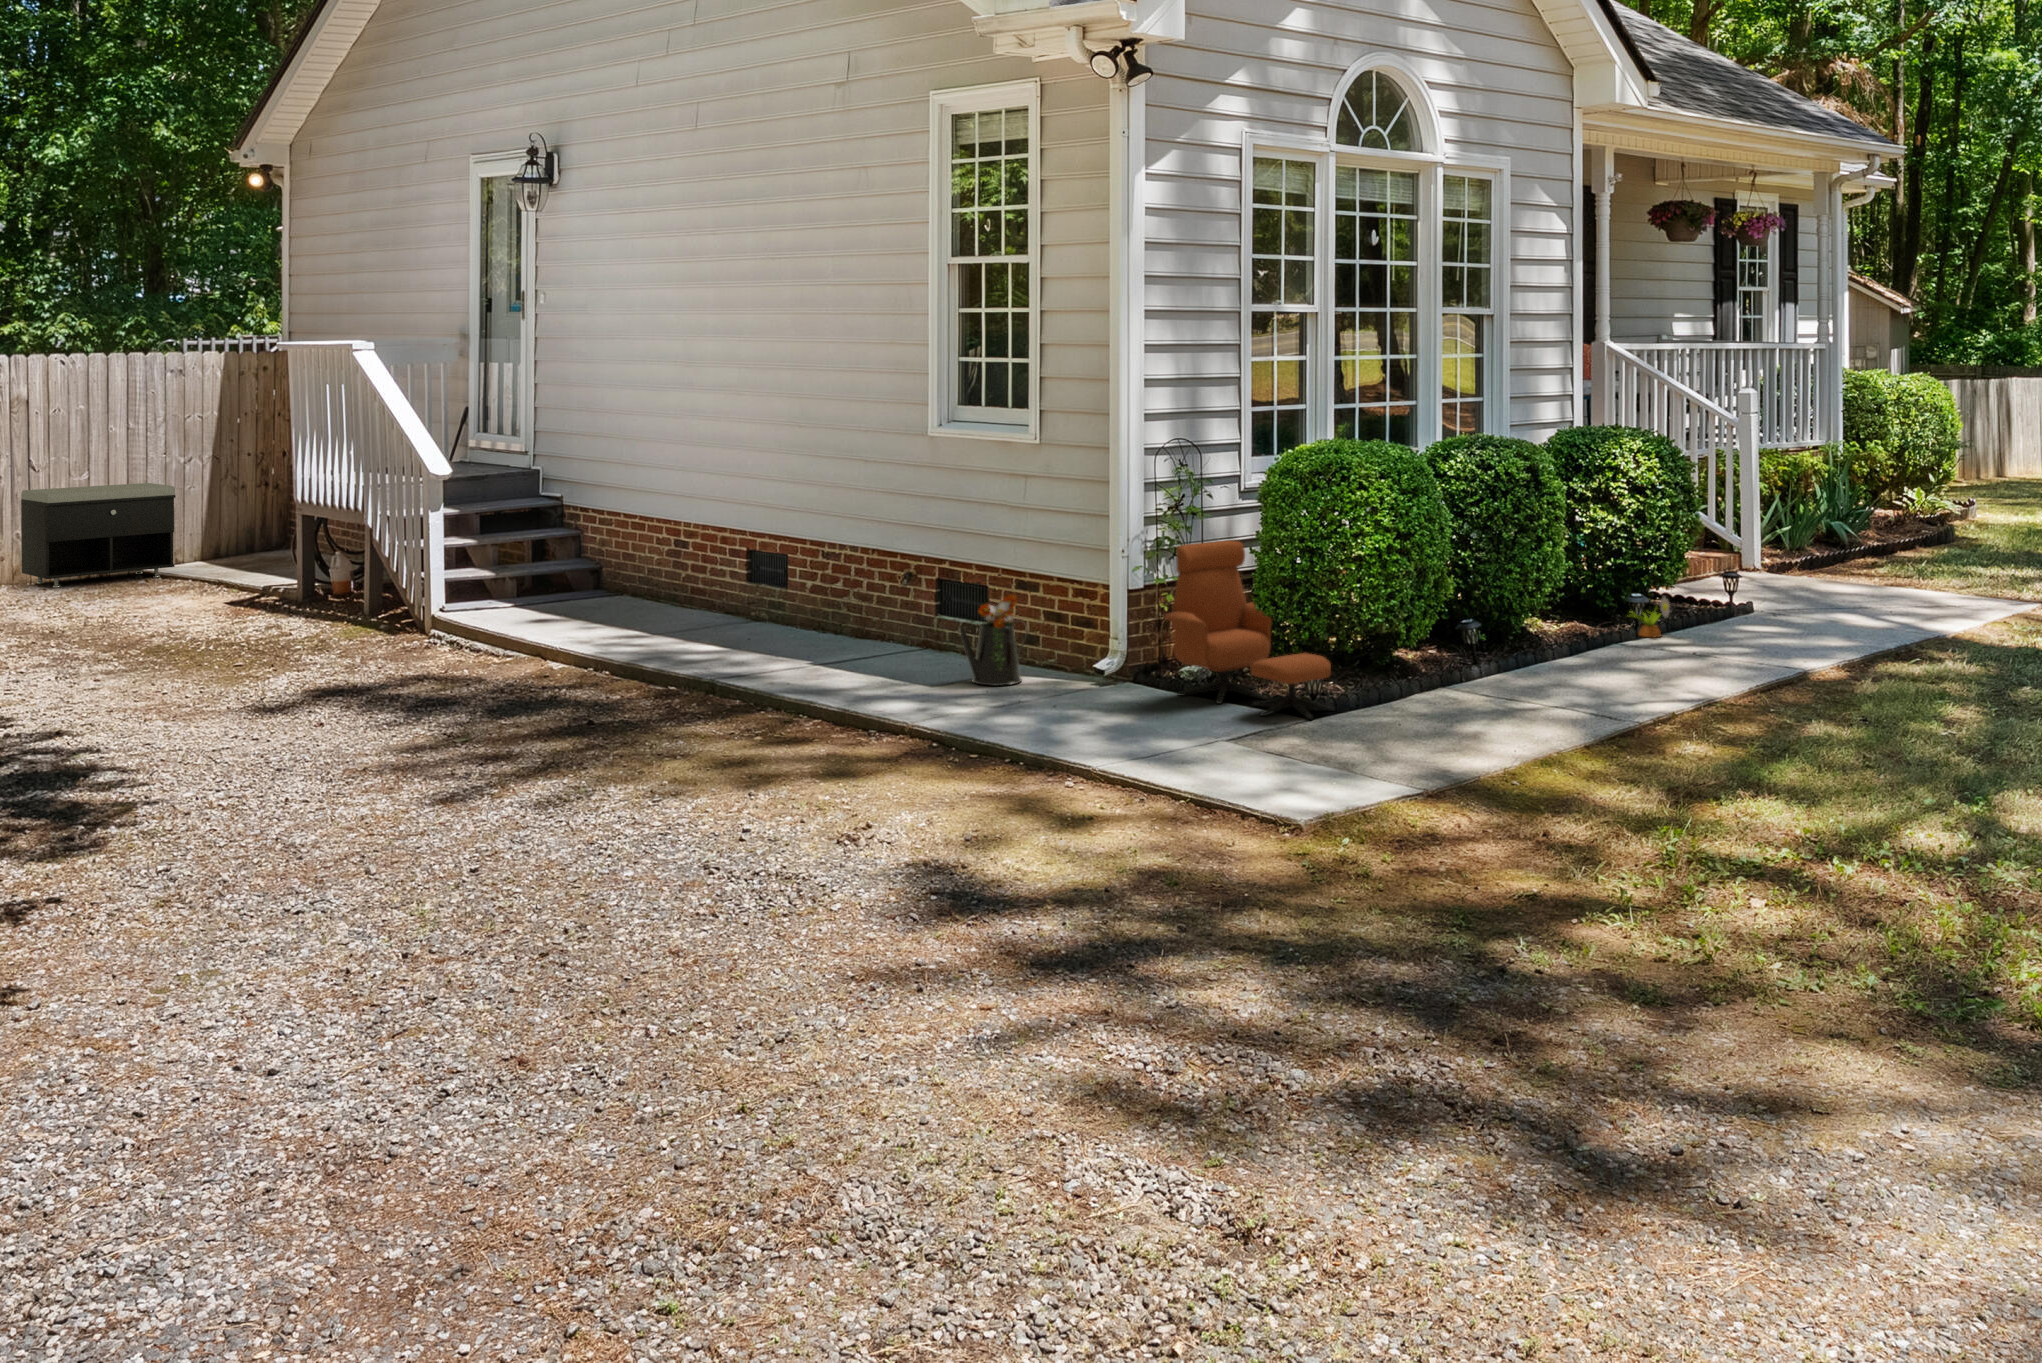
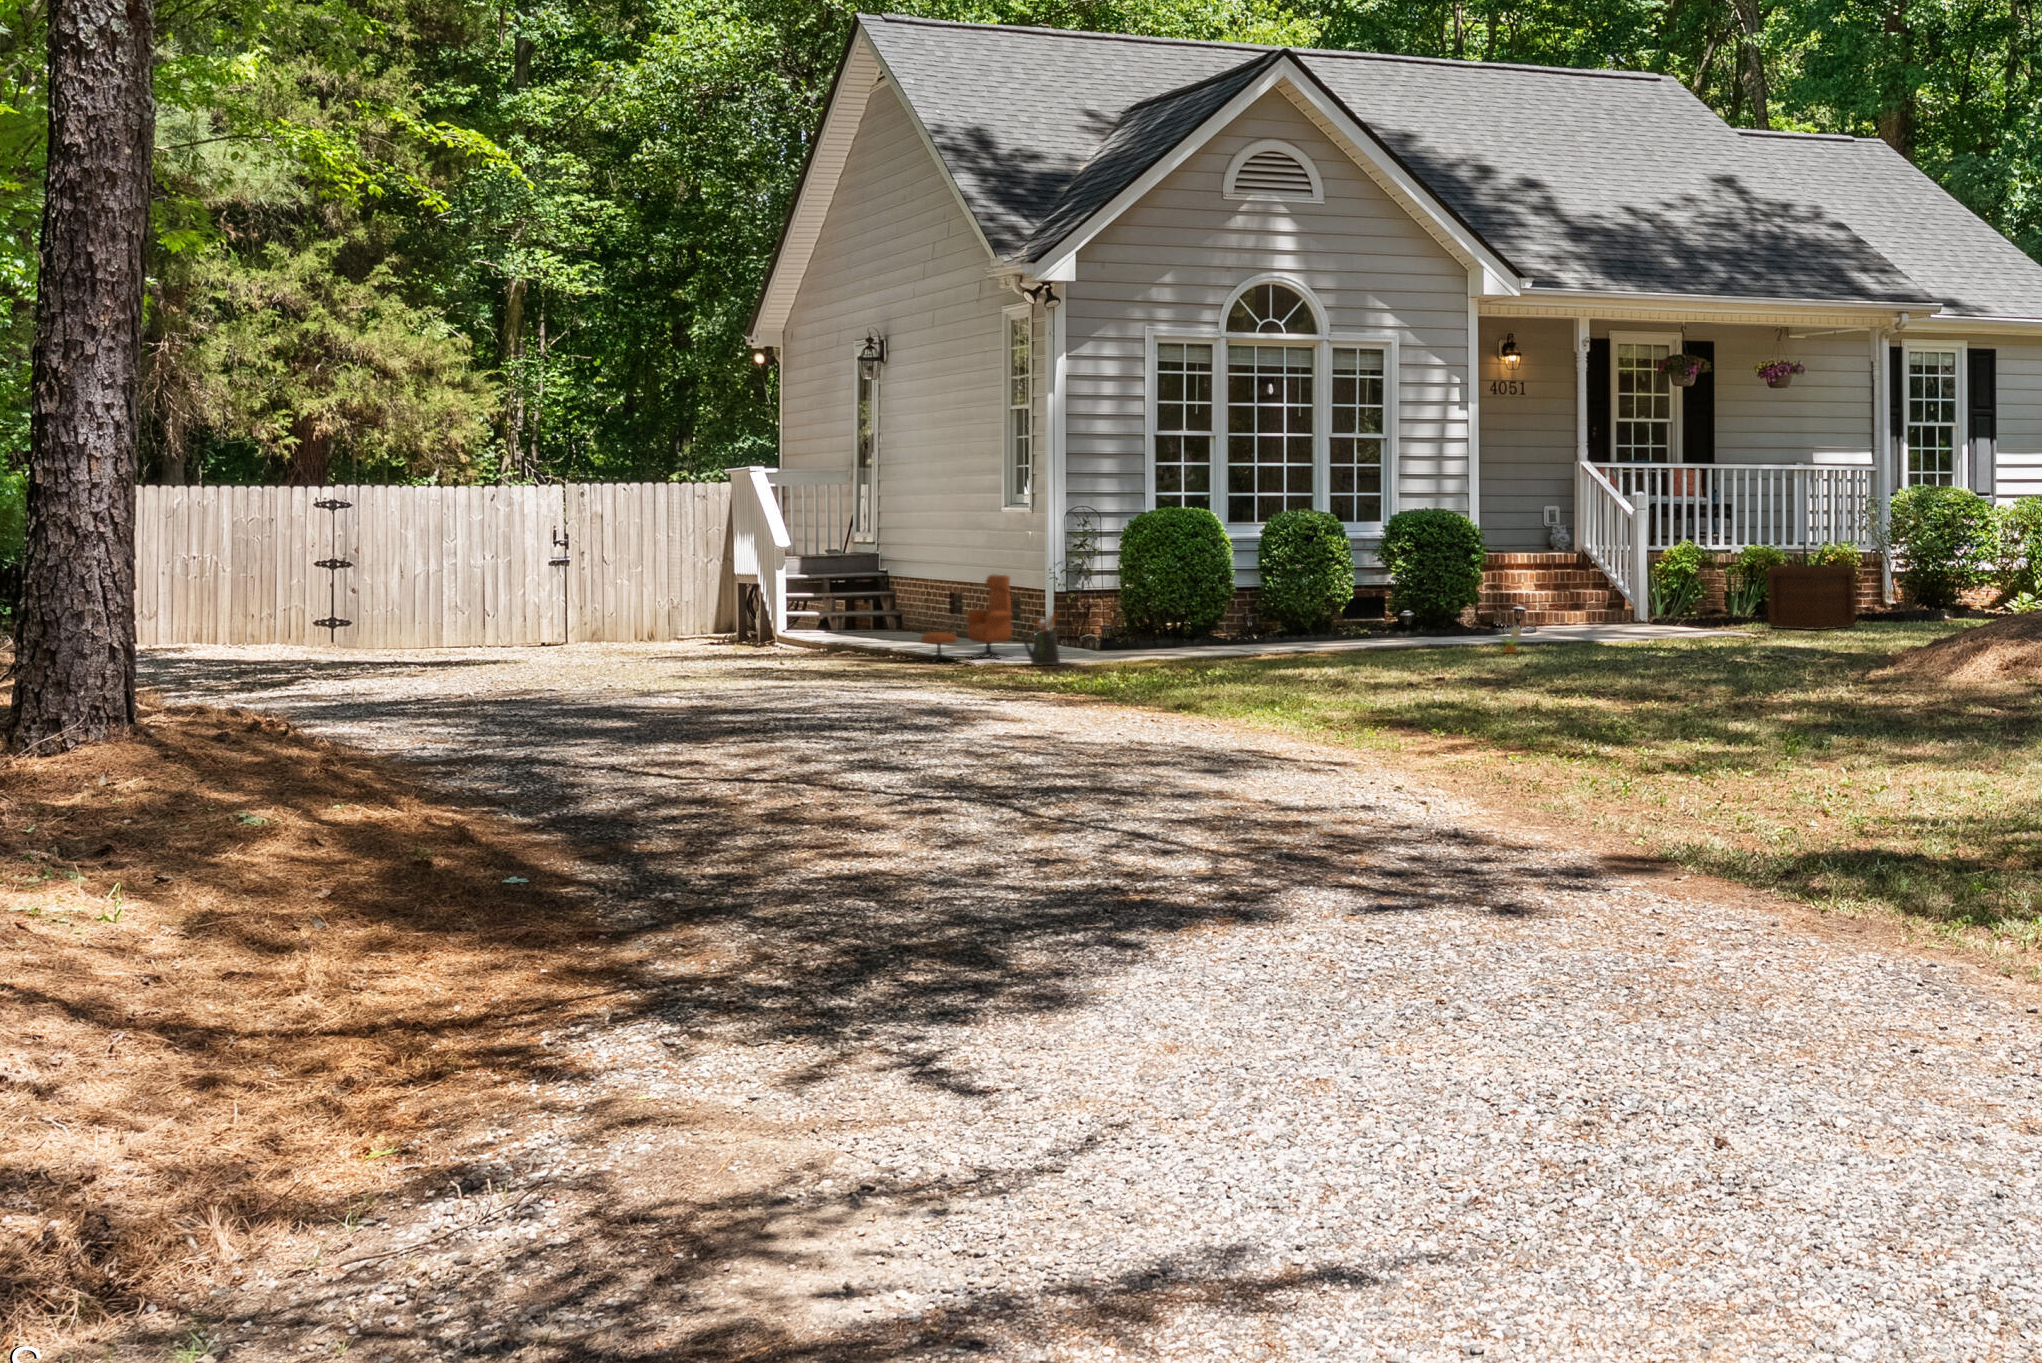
storage bench: present [21,483,176,588] -> none [587,570,680,635]
wooden crate: none [1771,484,1867,573] -> present [1767,565,1856,630]
lounge chair: present [1165,541,1334,719] -> present [921,575,1012,662]

